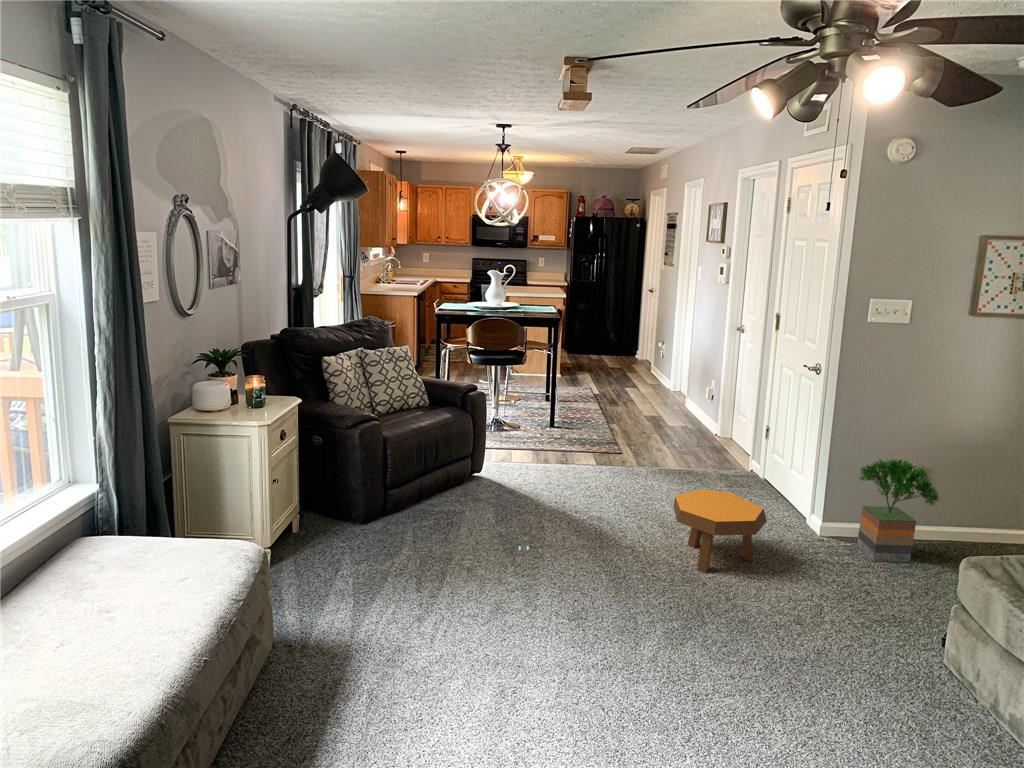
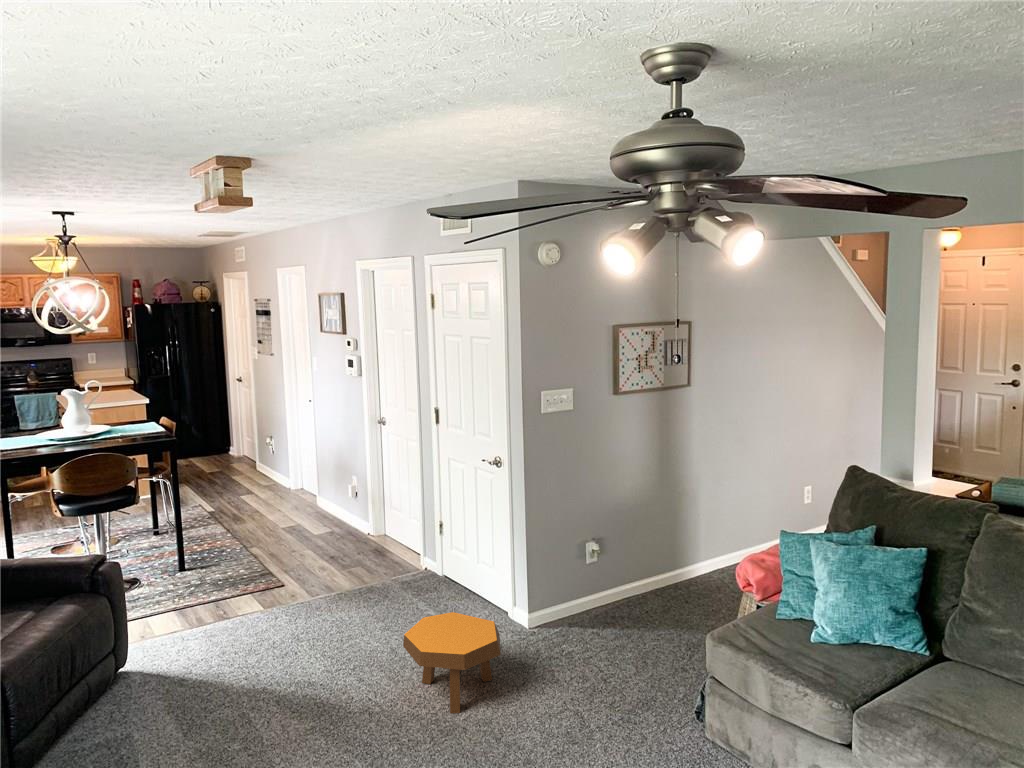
potted tree: present [857,459,939,562] -> none [555,535,629,640]

